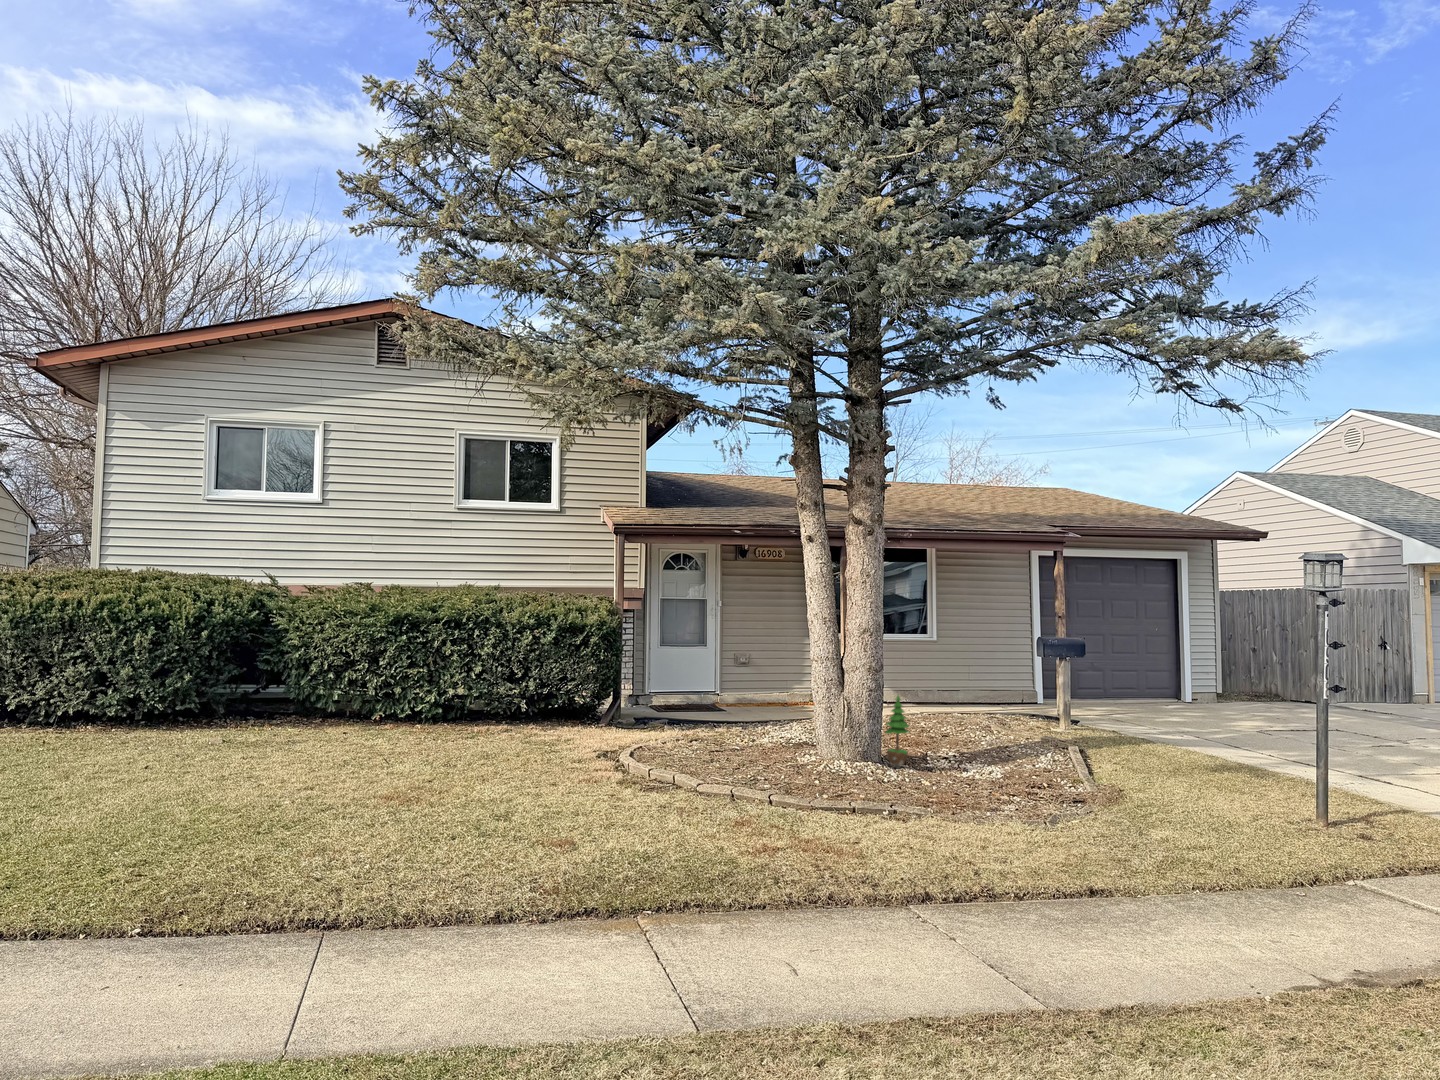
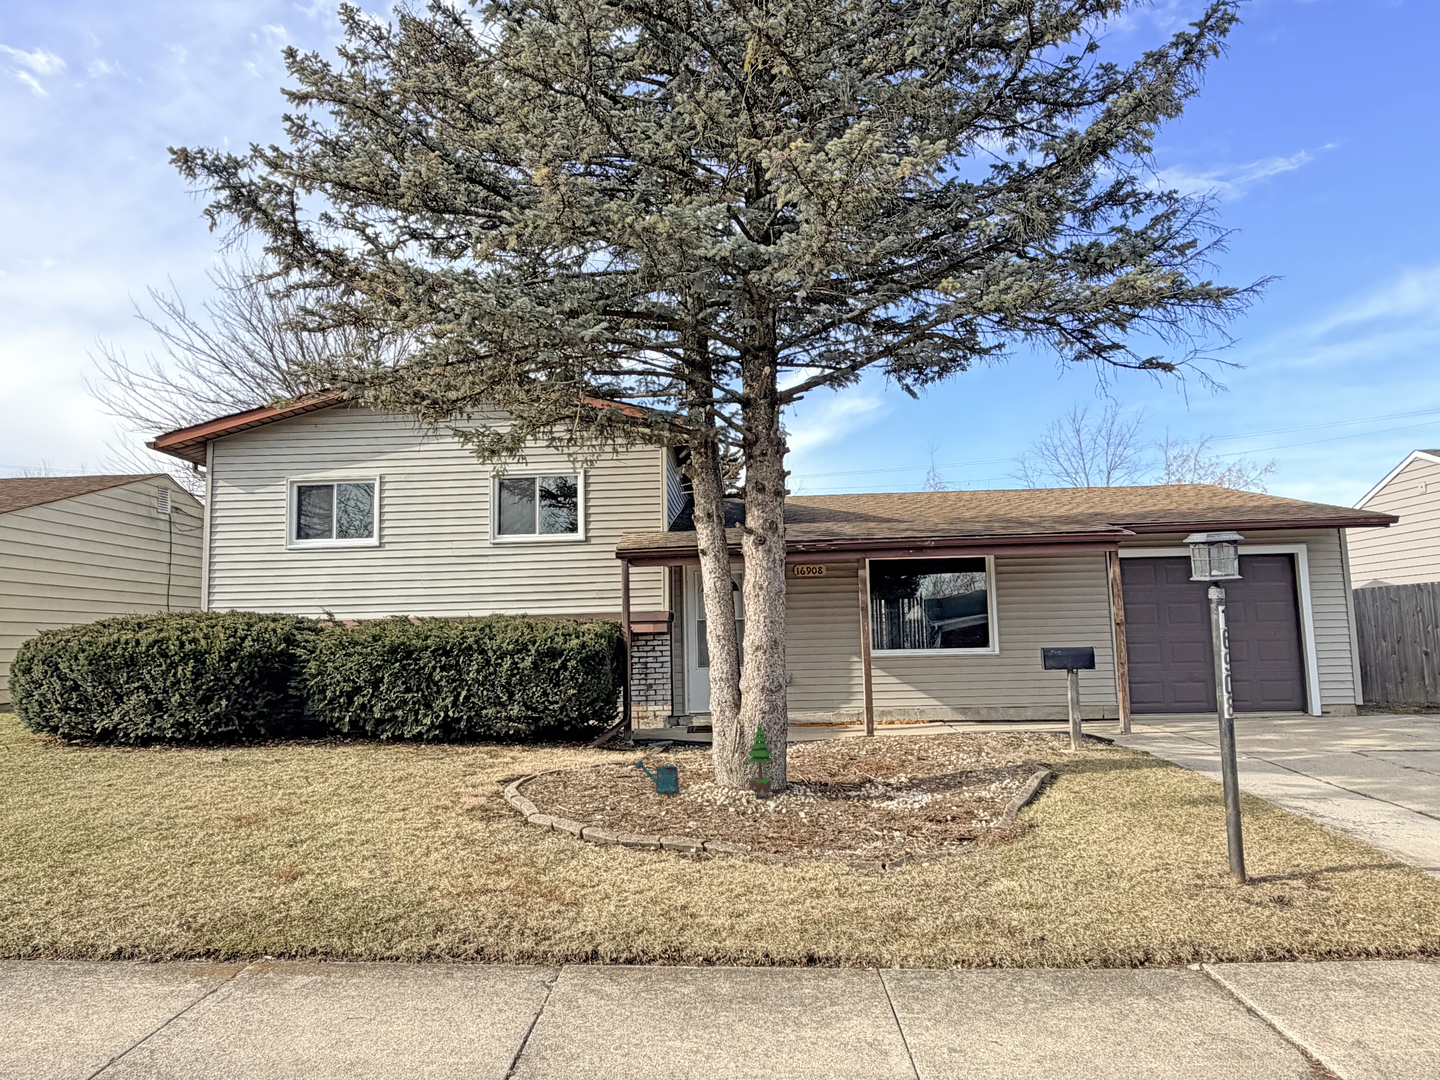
watering can: none [766,733,816,766] -> present [636,760,684,794]

